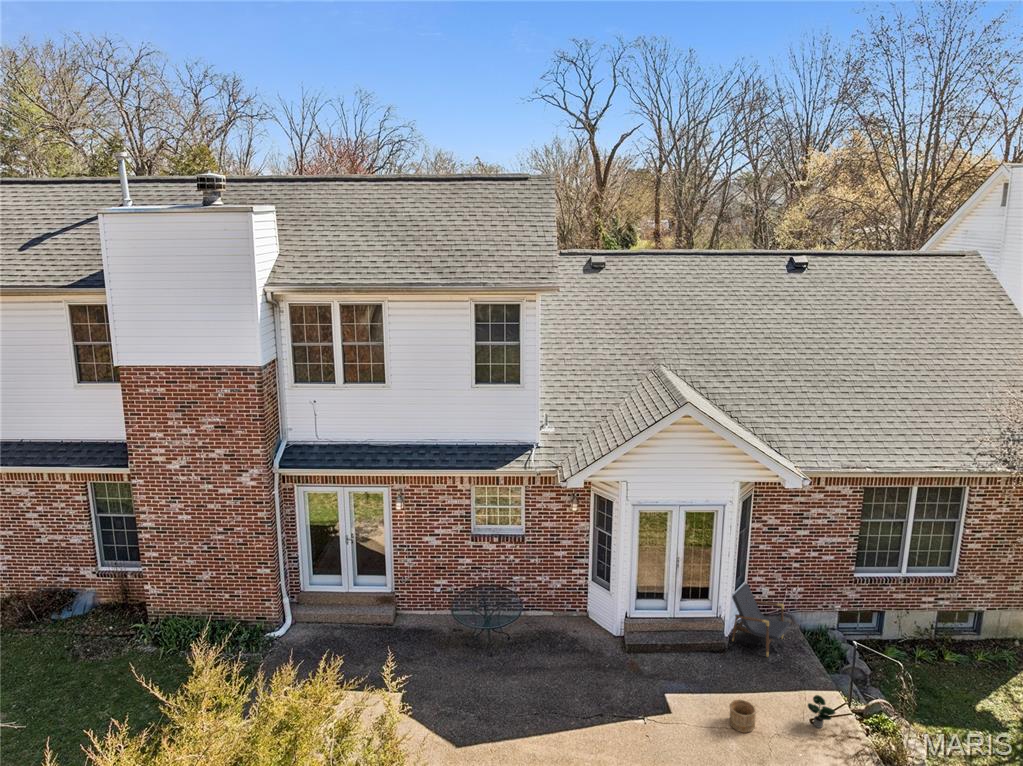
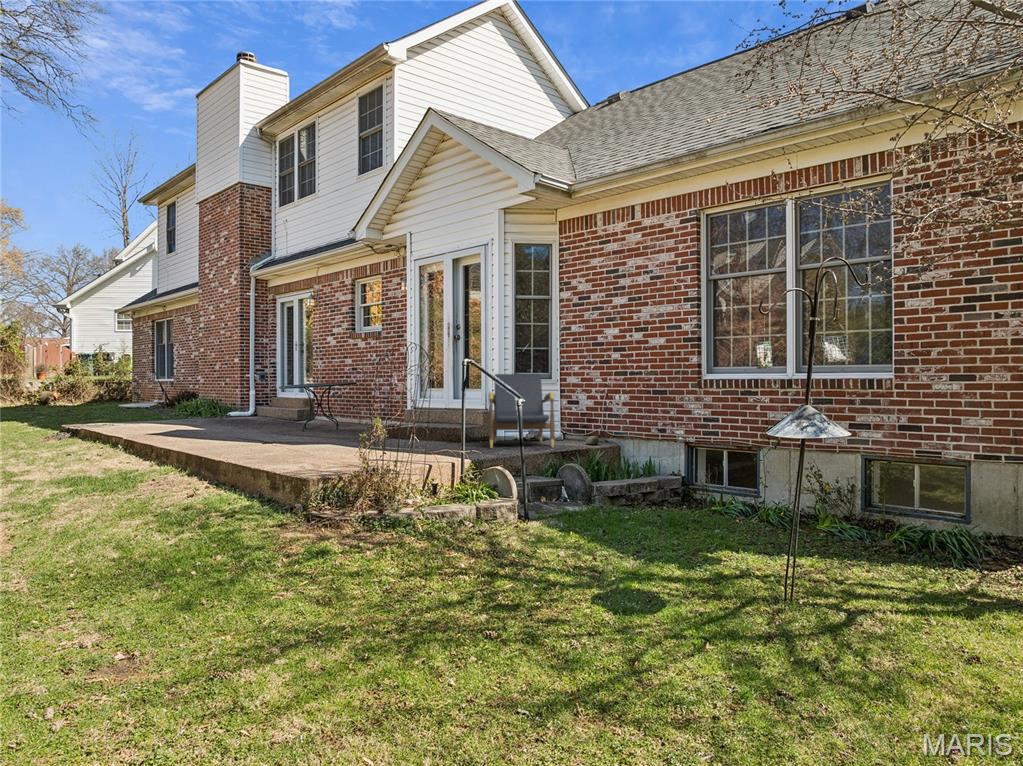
potted plant: present [808,695,835,728] -> none [362,425,396,464]
wooden bucket: present [730,700,756,733] -> none [304,427,338,455]

